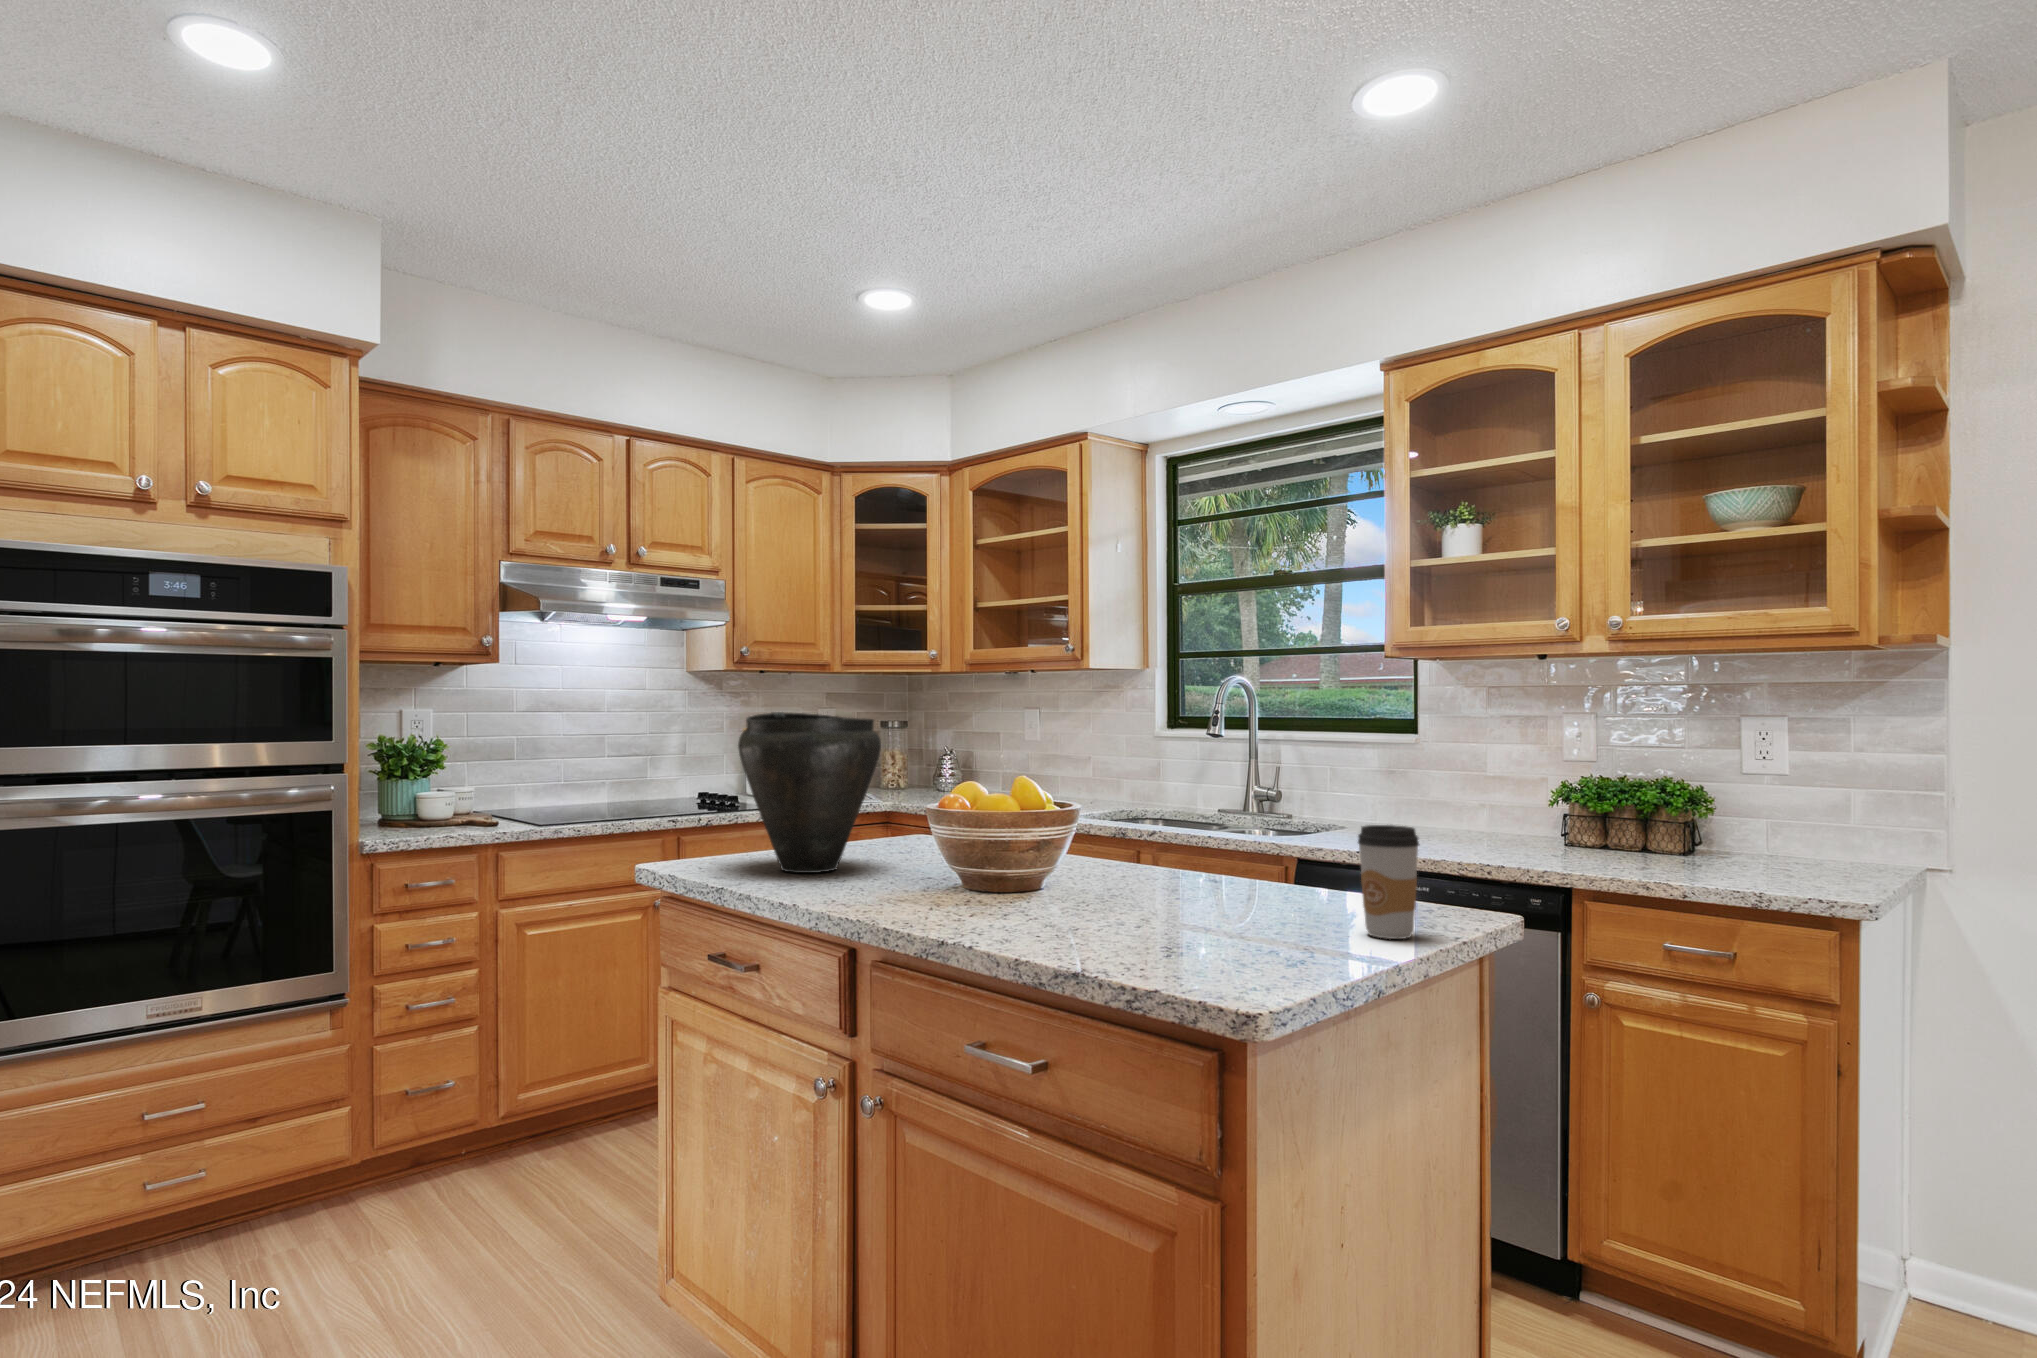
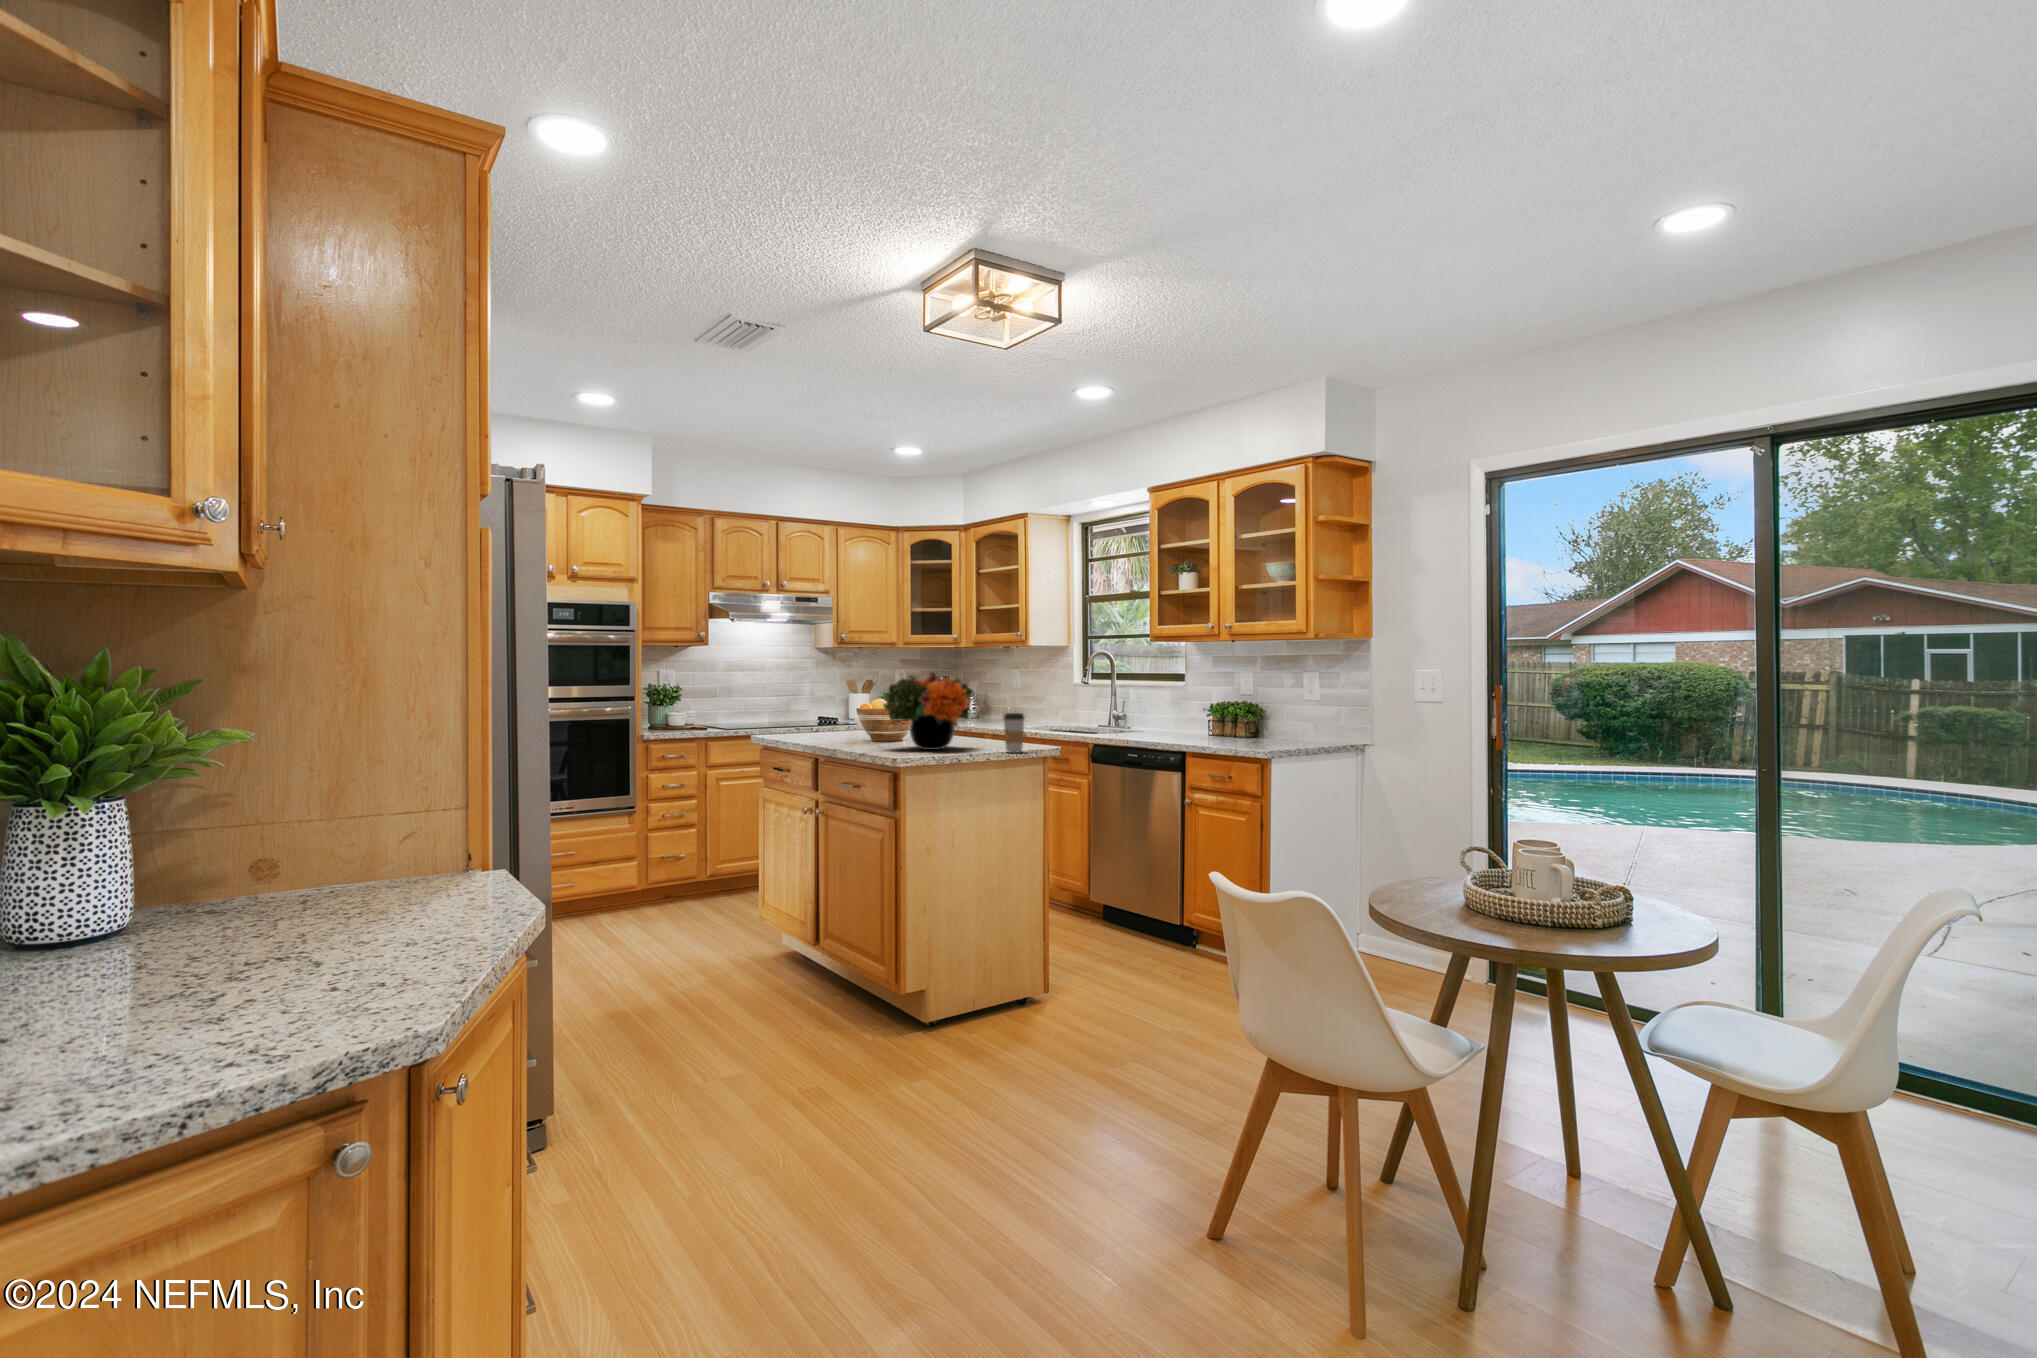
flower arrangement: none [1011,711,1260,928] -> present [883,671,973,750]
vase: present [738,712,881,873] -> none [801,671,862,739]

